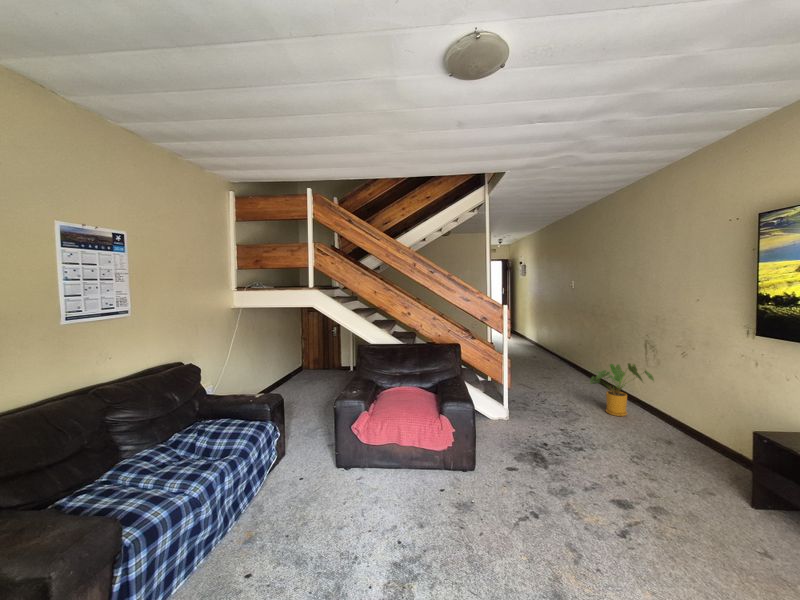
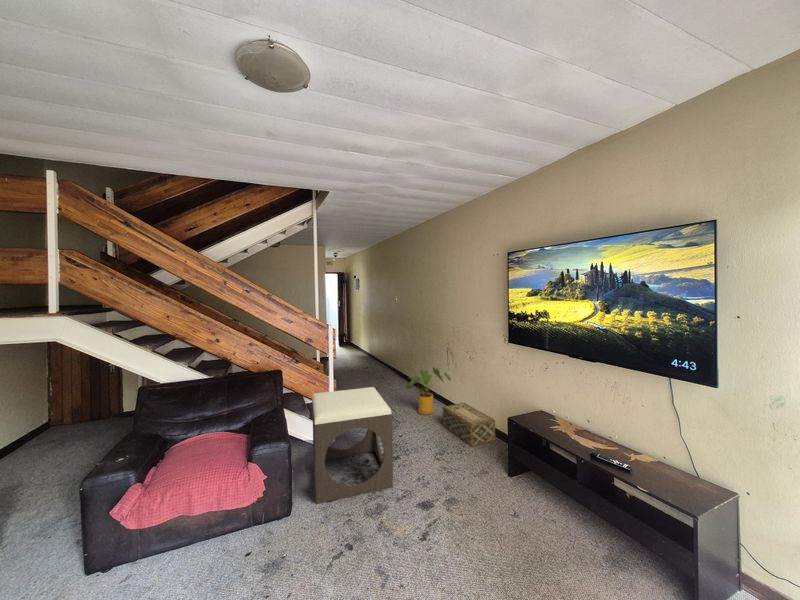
footstool: none [490,369,578,473] -> present [312,387,393,503]
woven basket: none [641,408,724,459] -> present [443,403,495,446]

